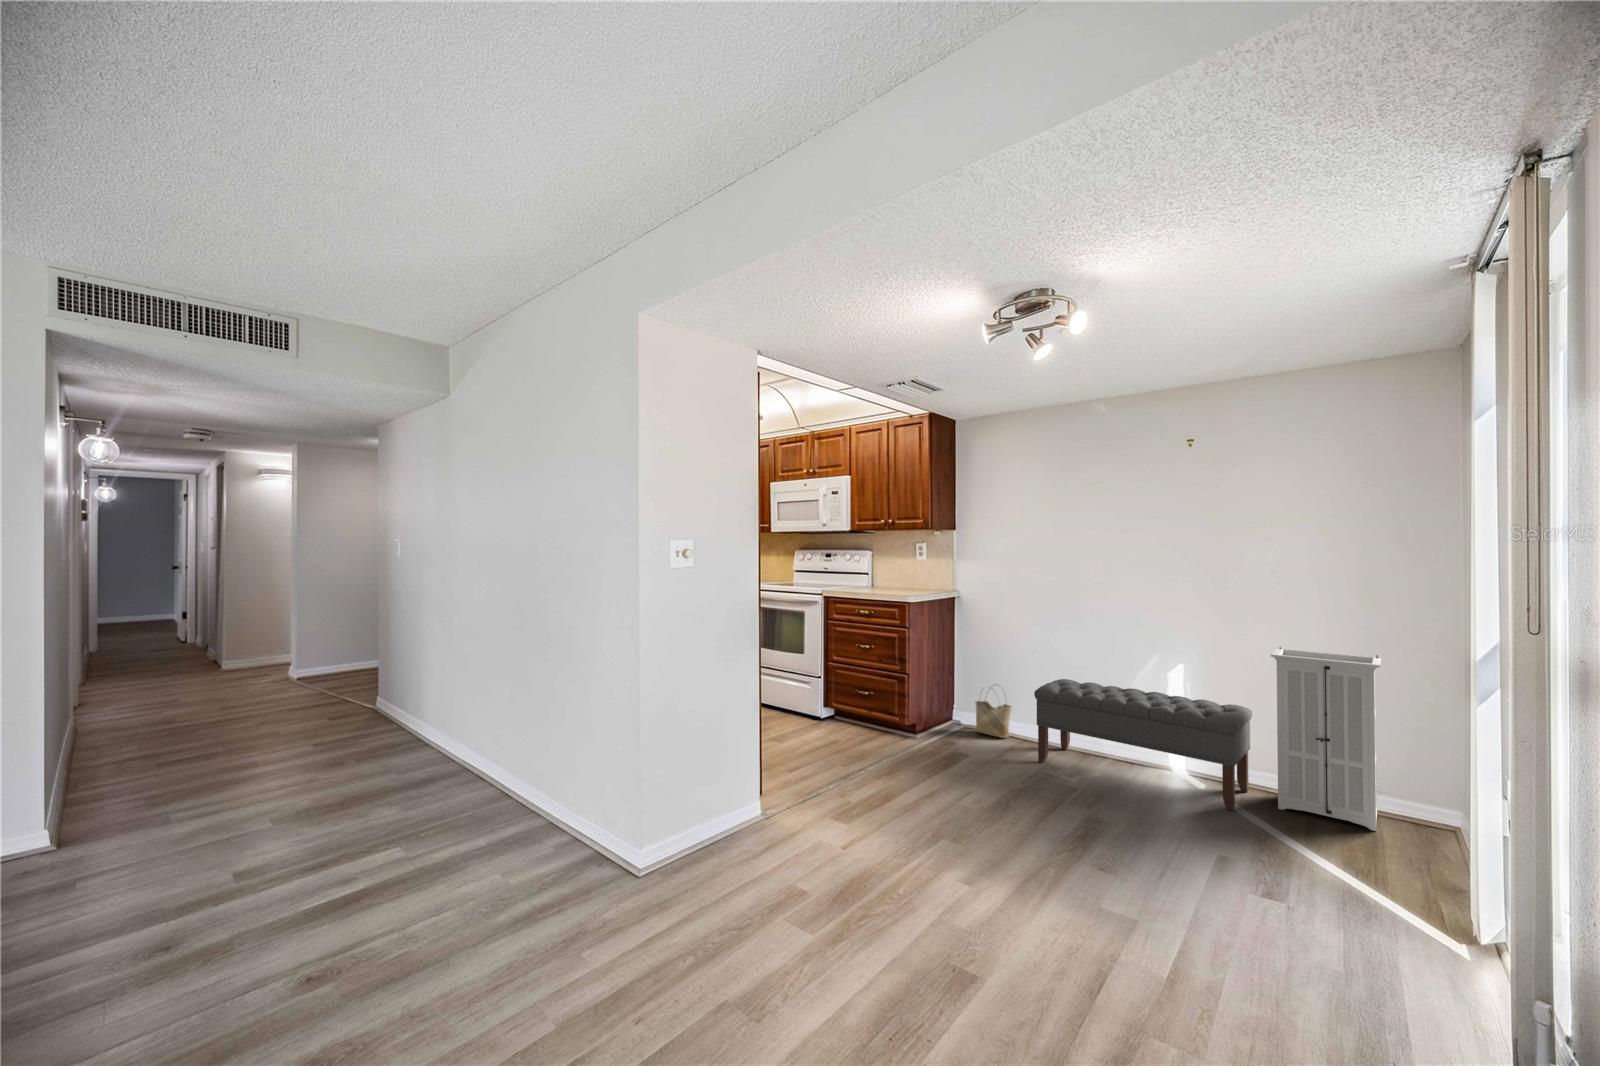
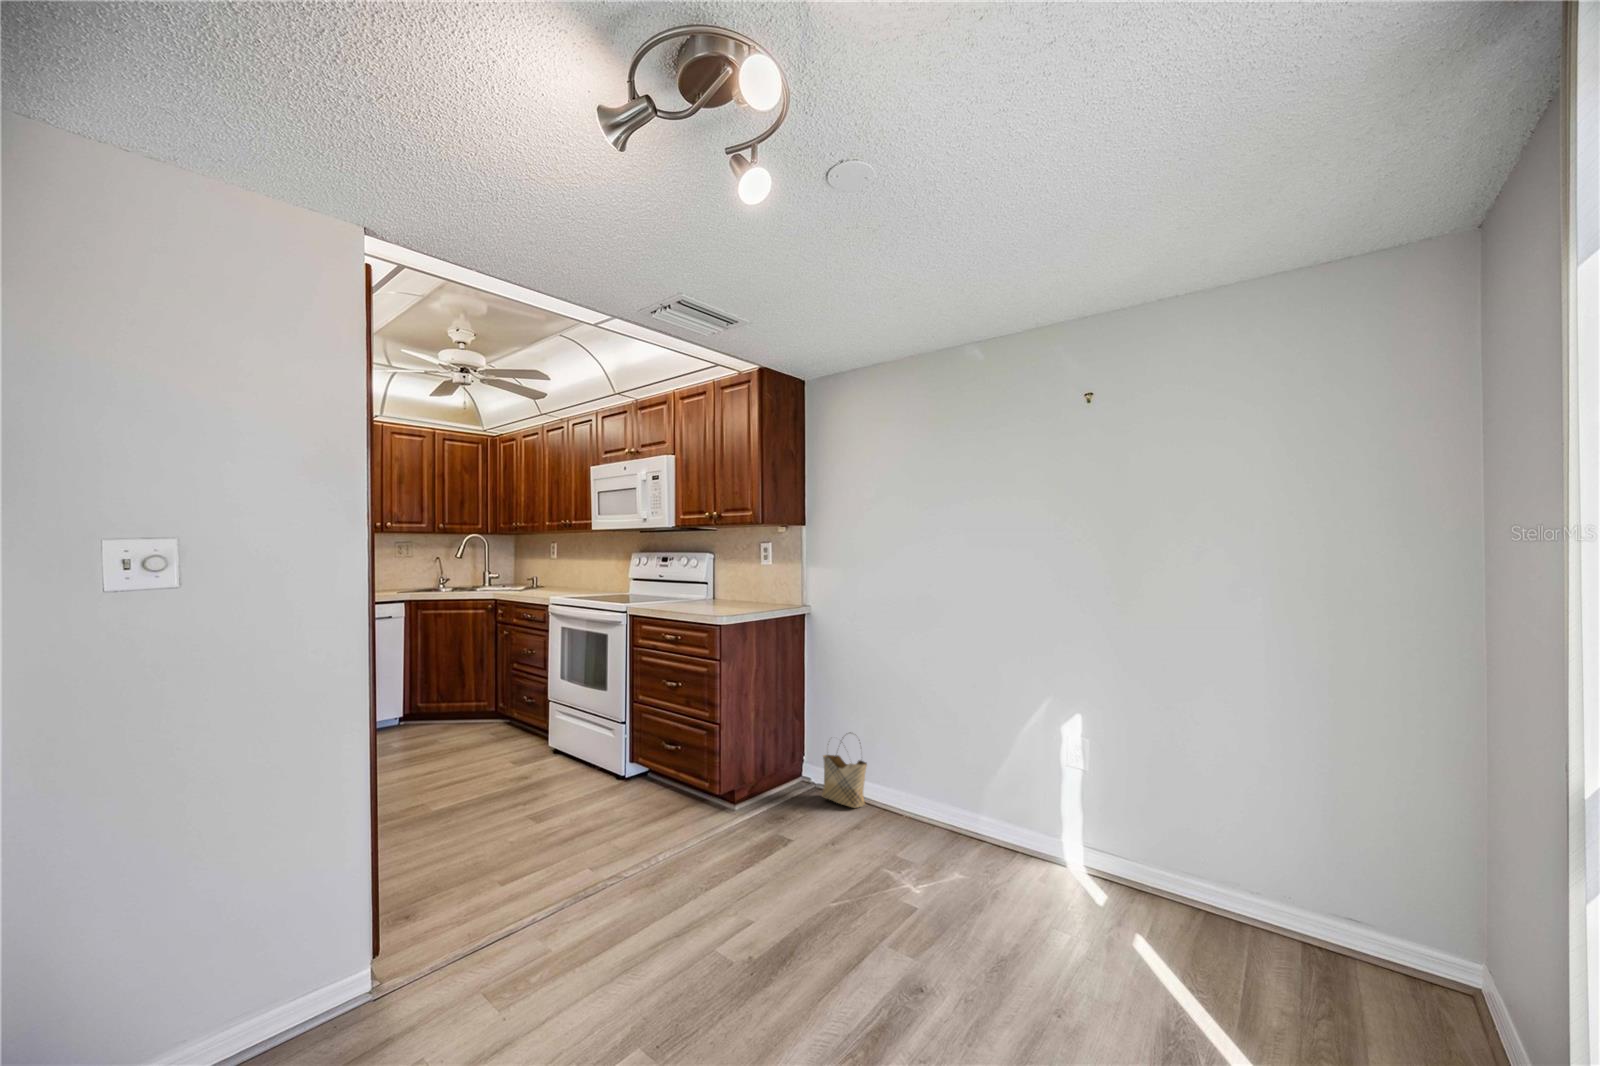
storage cabinet: present [1271,646,1381,831] -> none [1192,693,1358,999]
bench: present [1034,679,1252,811] -> none [877,730,1172,955]

